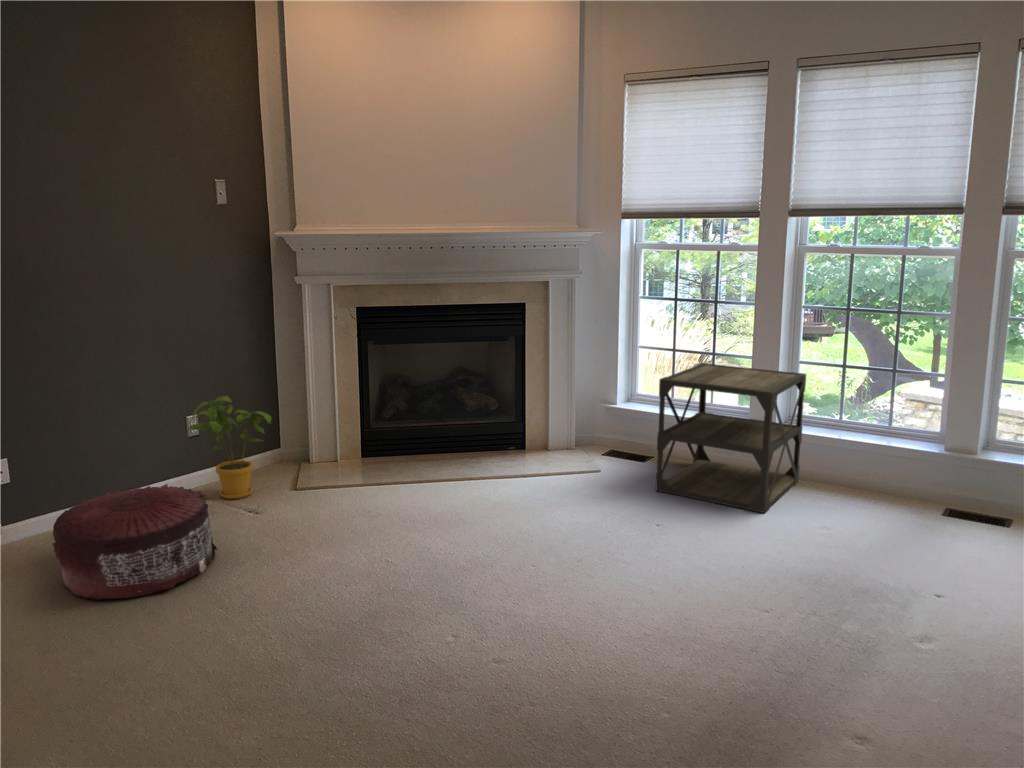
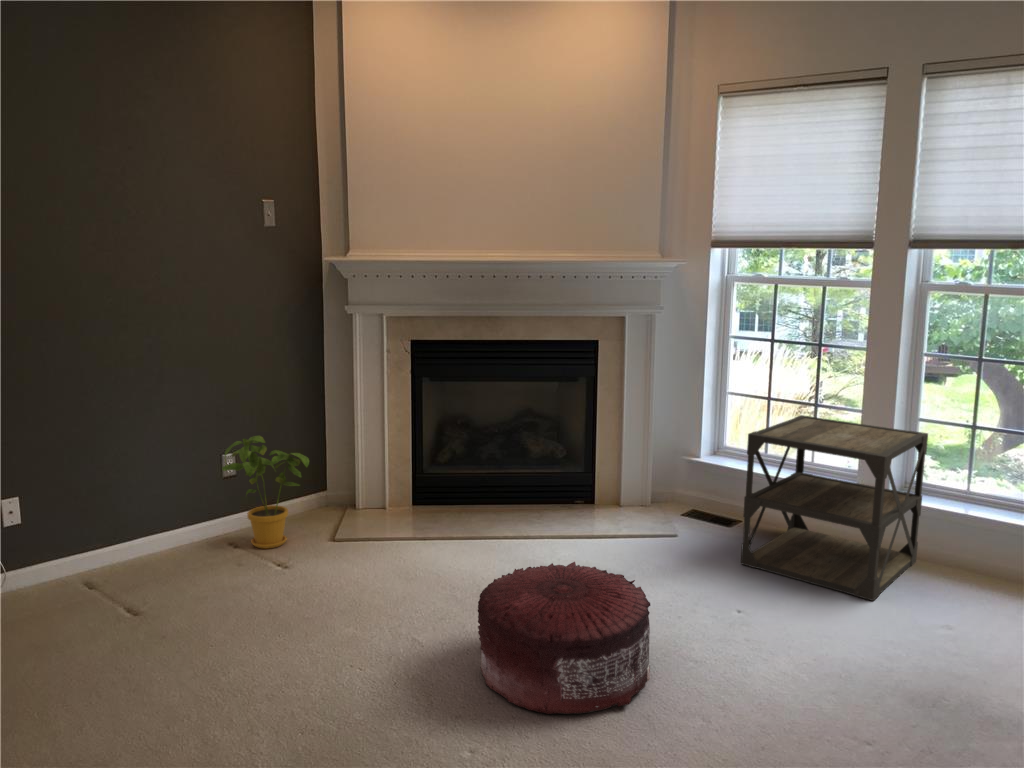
pouf: present [52,484,218,600] -> present [478,562,650,714]

